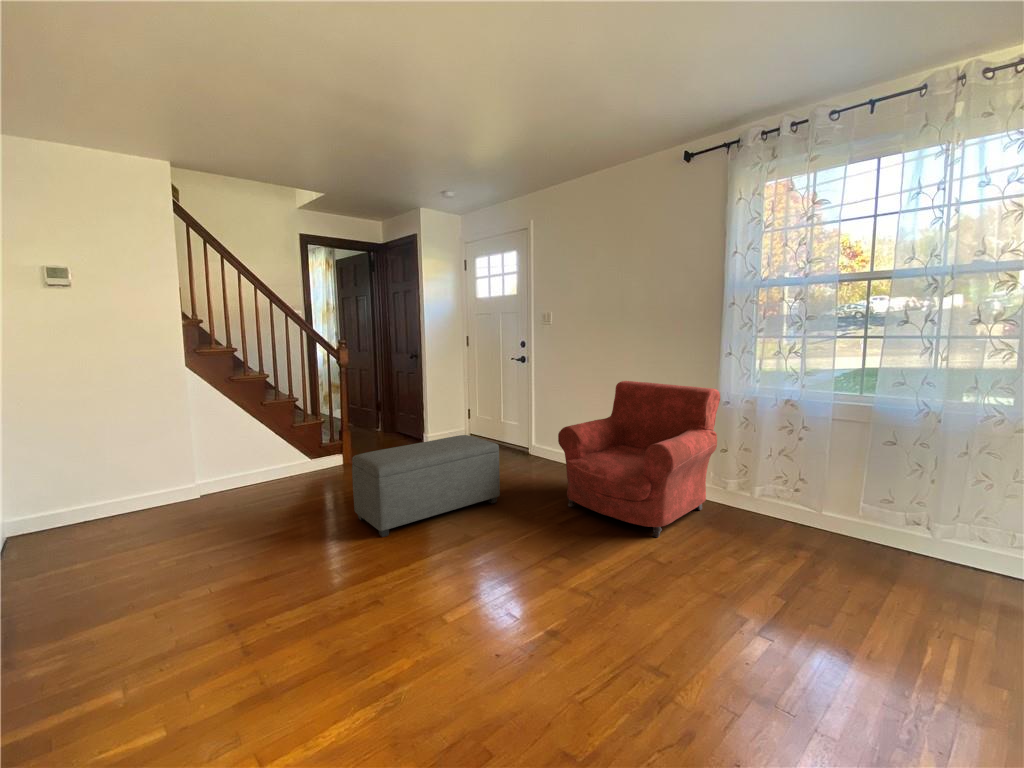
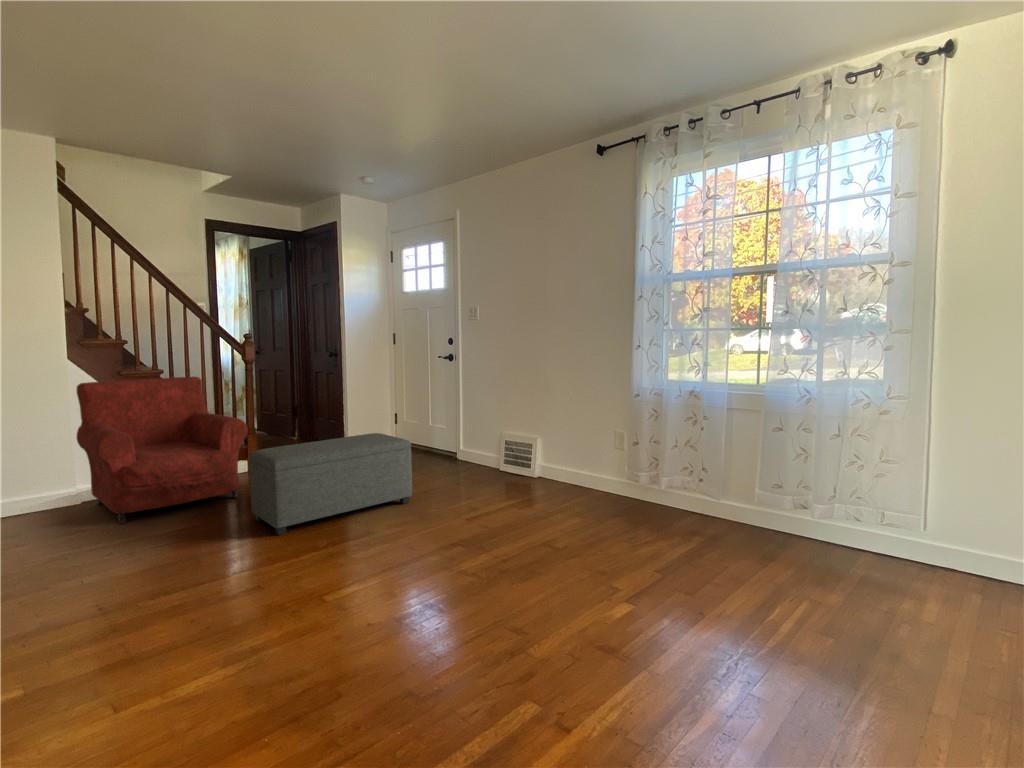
armchair: present [558,381,720,537] -> present [76,377,248,524]

